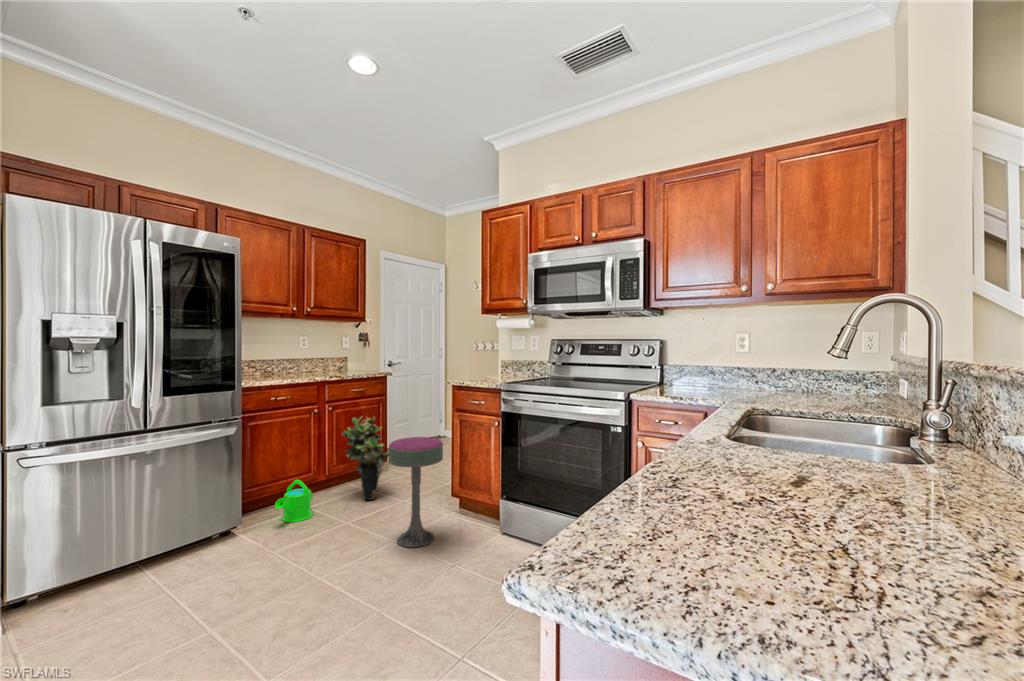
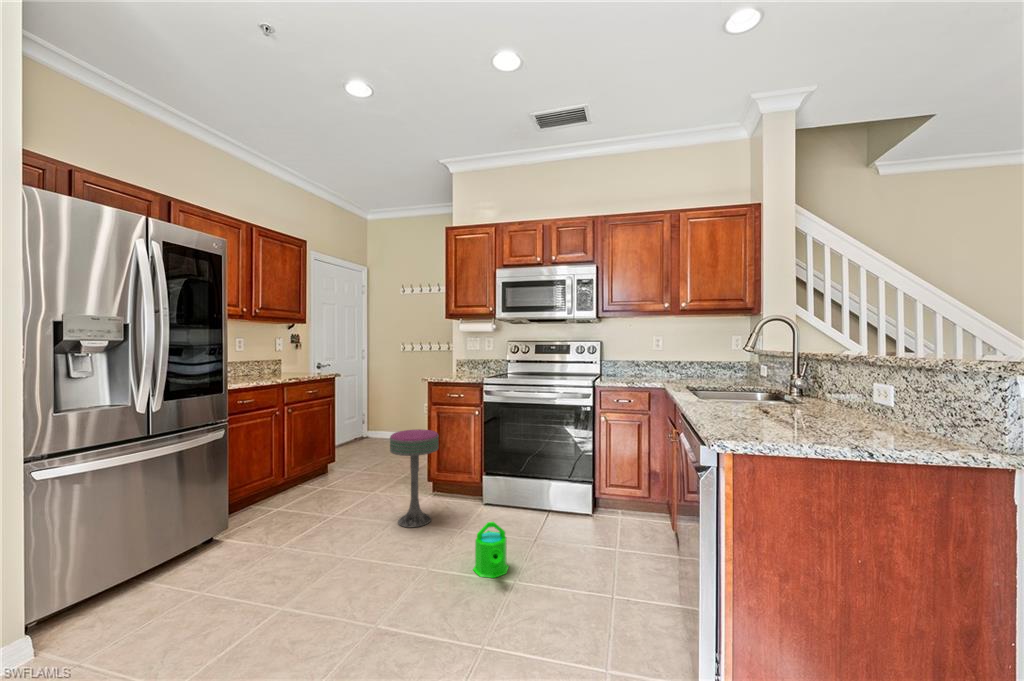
potted plant: present [342,416,389,501] -> none [307,416,356,499]
watering can: present [275,480,313,522] -> present [473,522,509,578]

